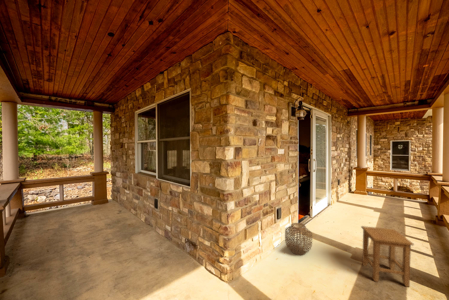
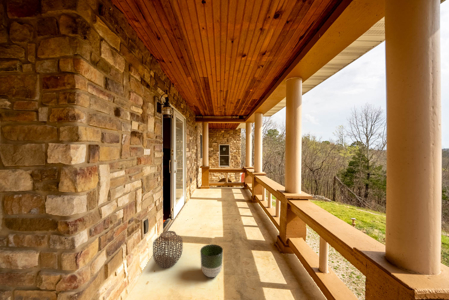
stool: present [361,226,414,287] -> none [222,214,257,263]
planter: none [327,248,354,282] -> present [200,244,223,277]

